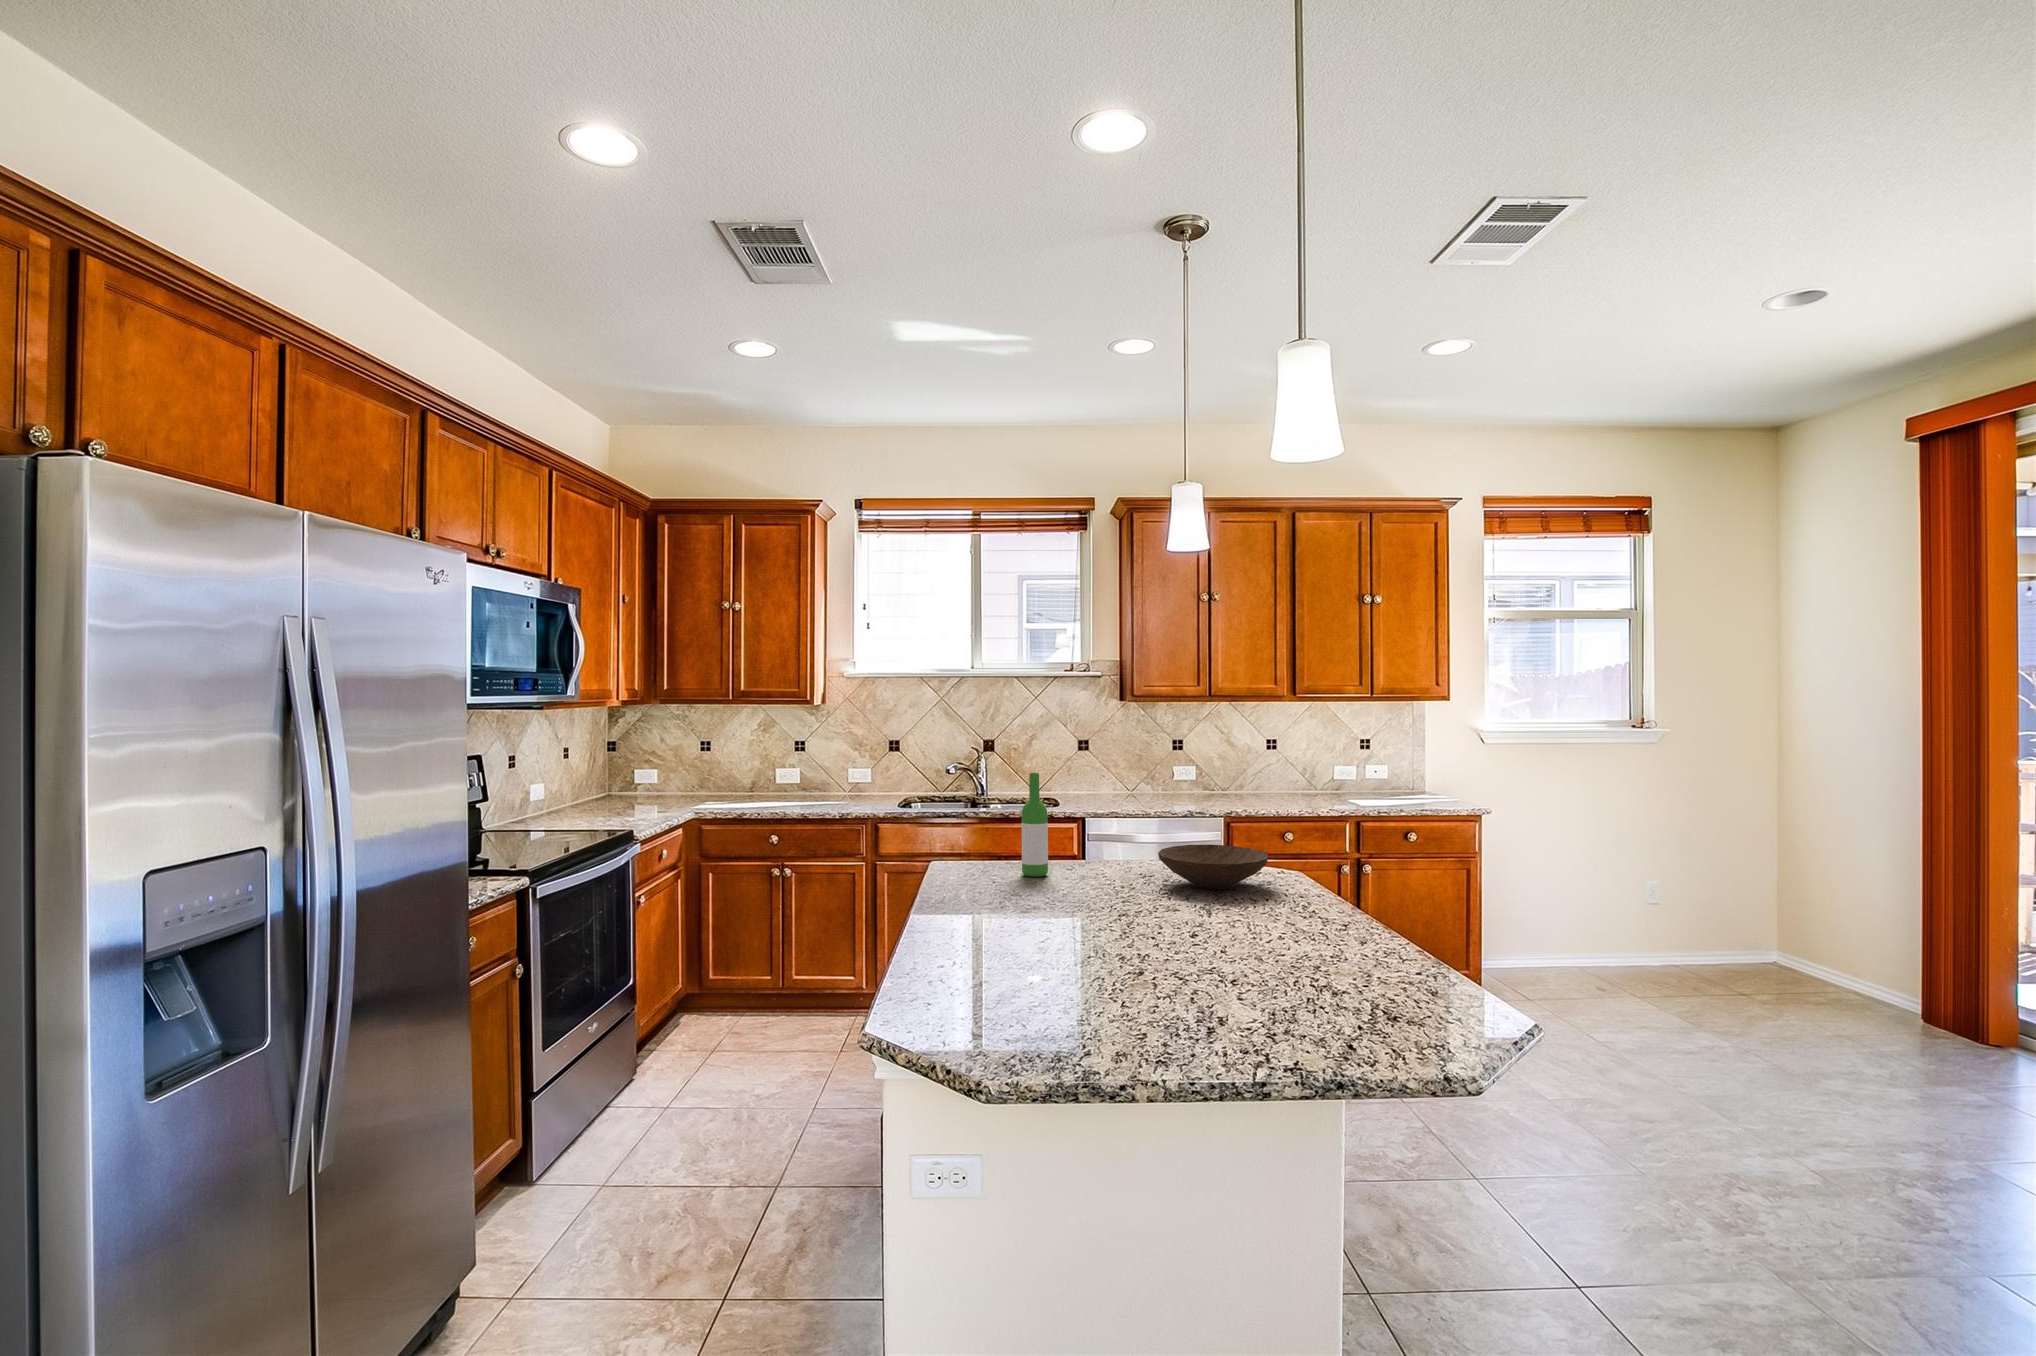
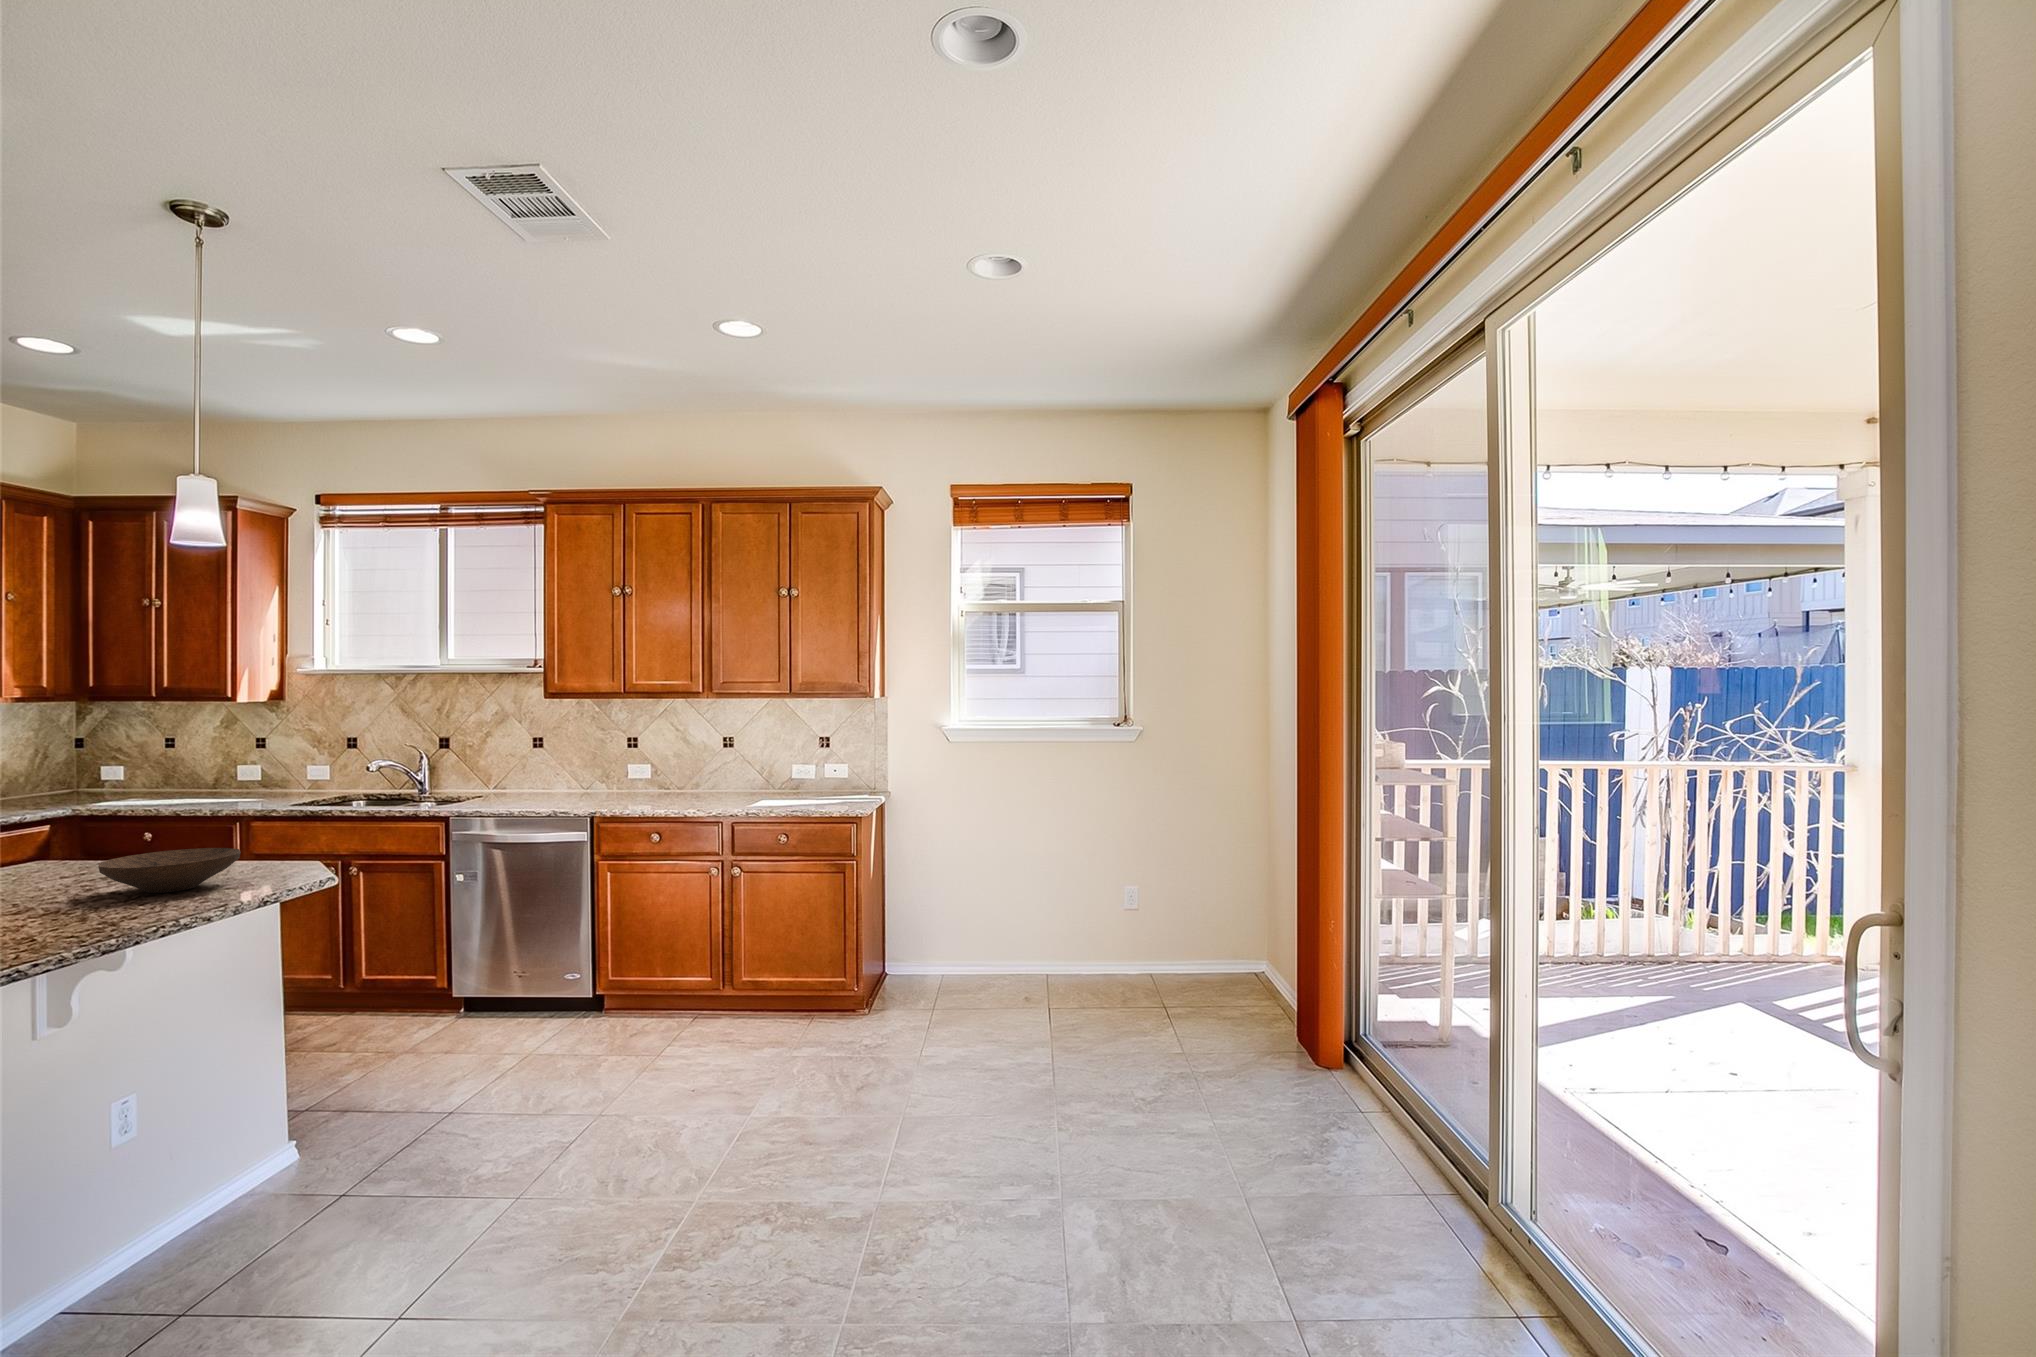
wine bottle: present [1022,773,1048,877] -> none [52,775,88,878]

